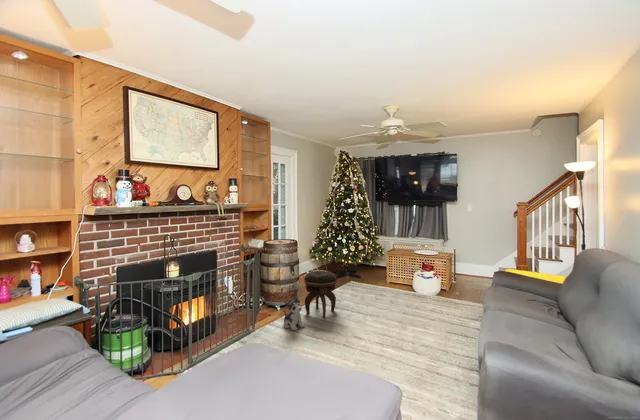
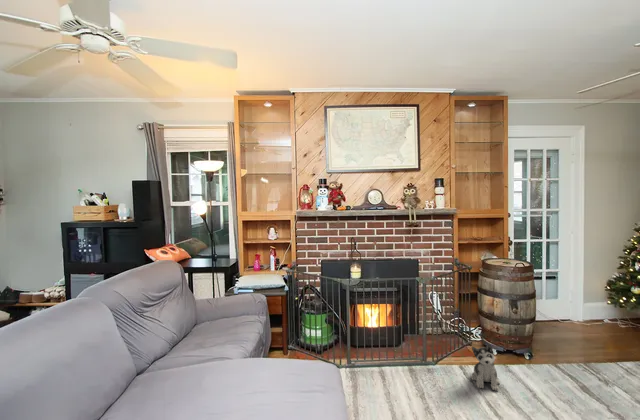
footstool: present [304,271,337,317] -> none [524,317,589,396]

